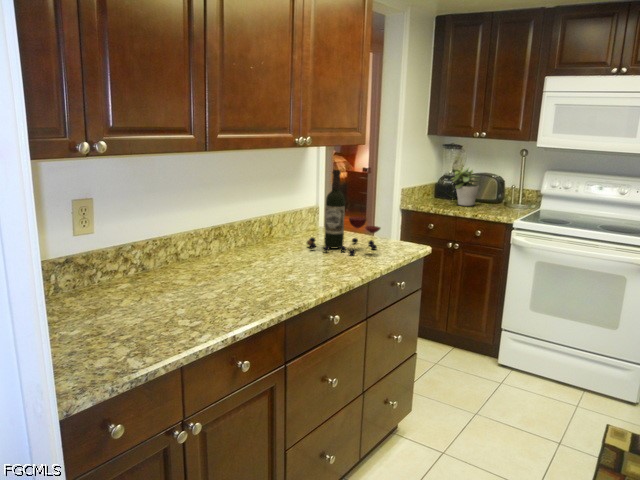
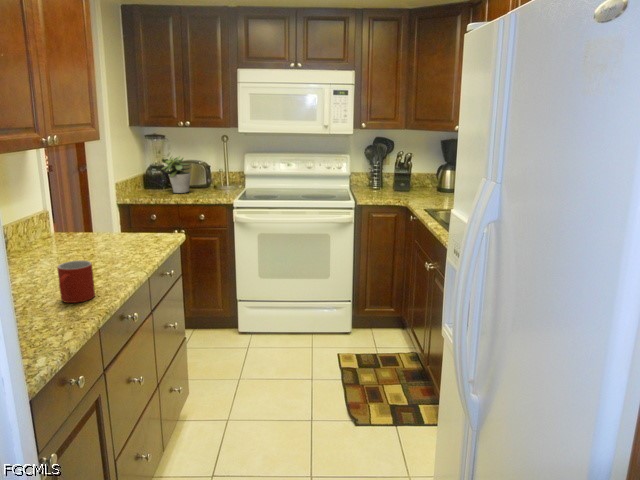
wine bottle: present [307,170,380,255] -> none [39,163,135,258]
mug: none [292,253,322,288] -> present [57,260,95,303]

